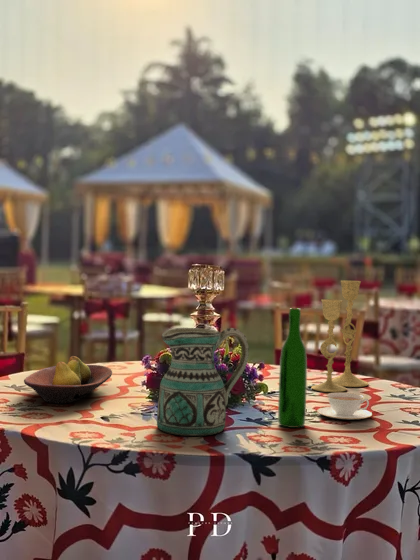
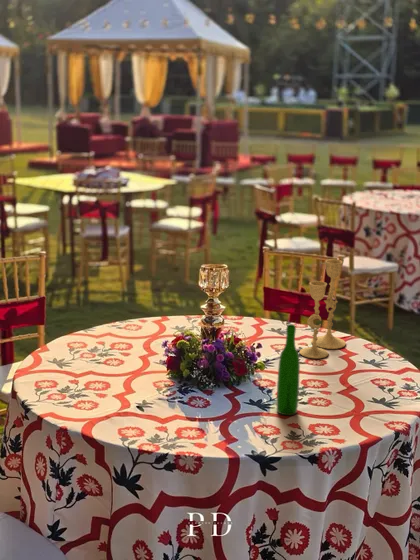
ceramic pitcher: present [157,328,249,436] -> none [184,342,254,431]
fruit bowl: present [24,356,112,404] -> none [70,339,138,387]
teacup: present [317,392,372,419] -> none [306,375,349,402]

